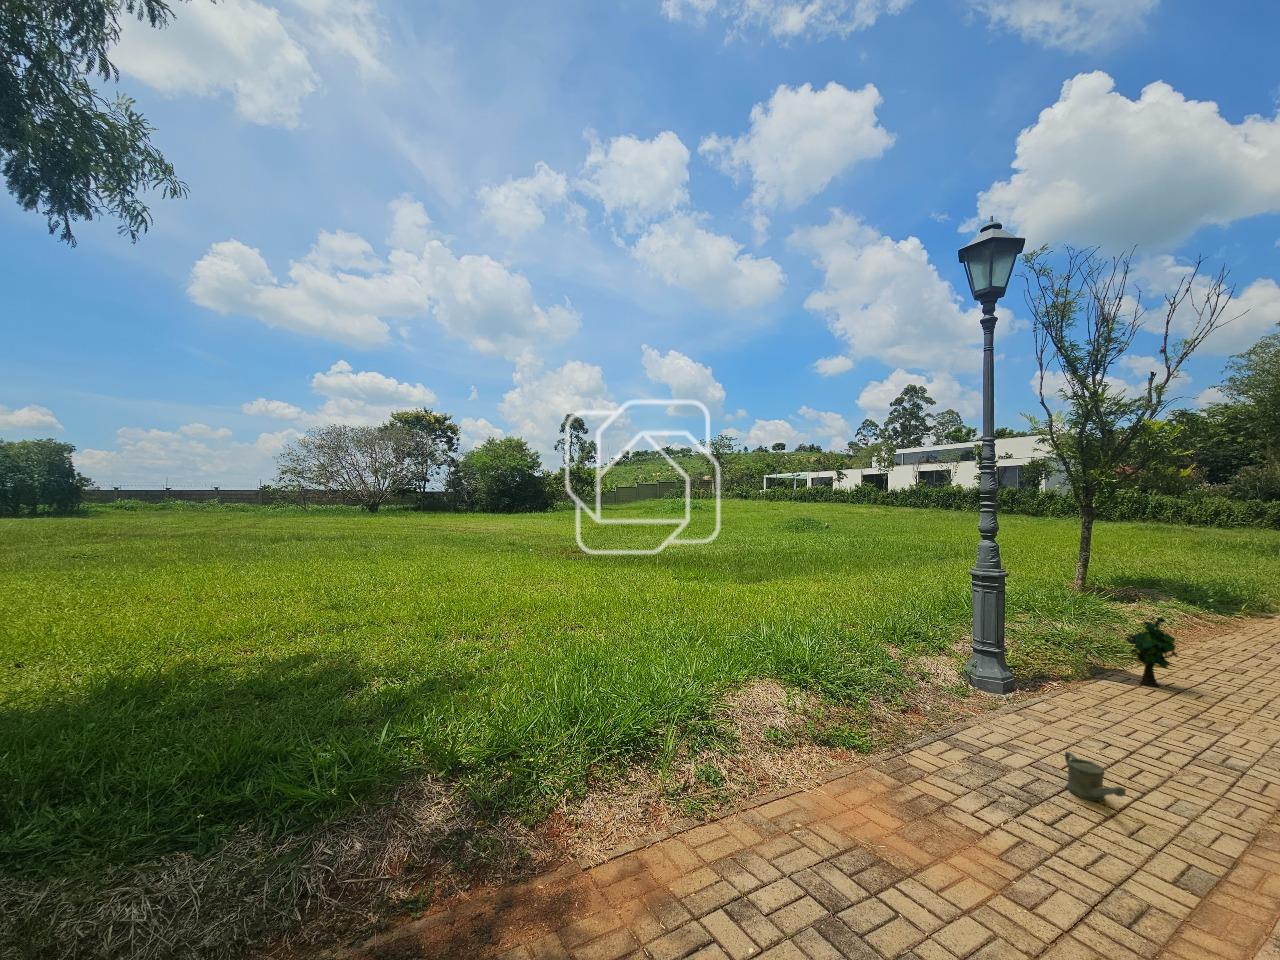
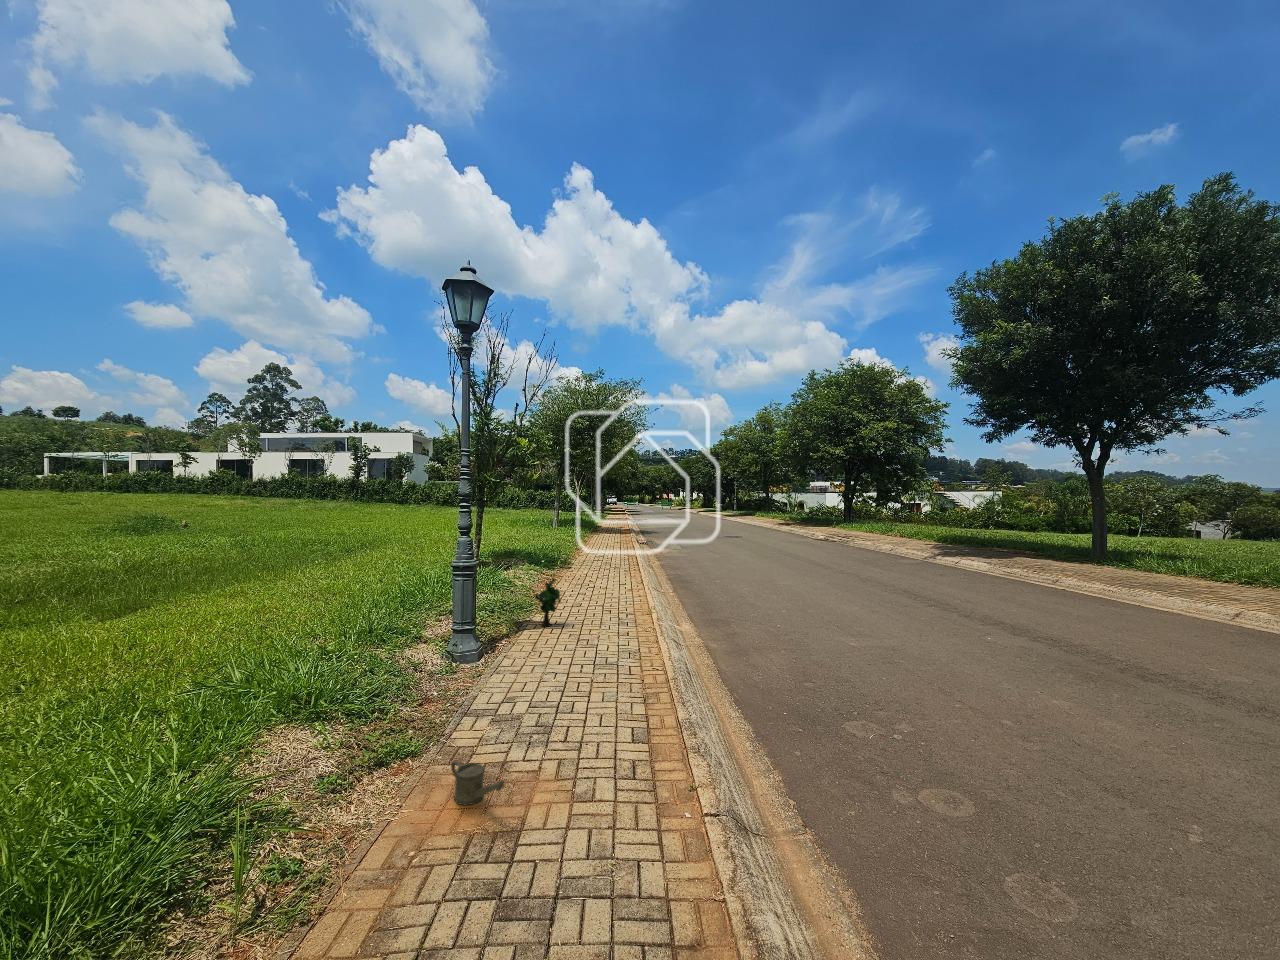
watering can: present [1065,752,1126,801] -> present [451,761,504,805]

